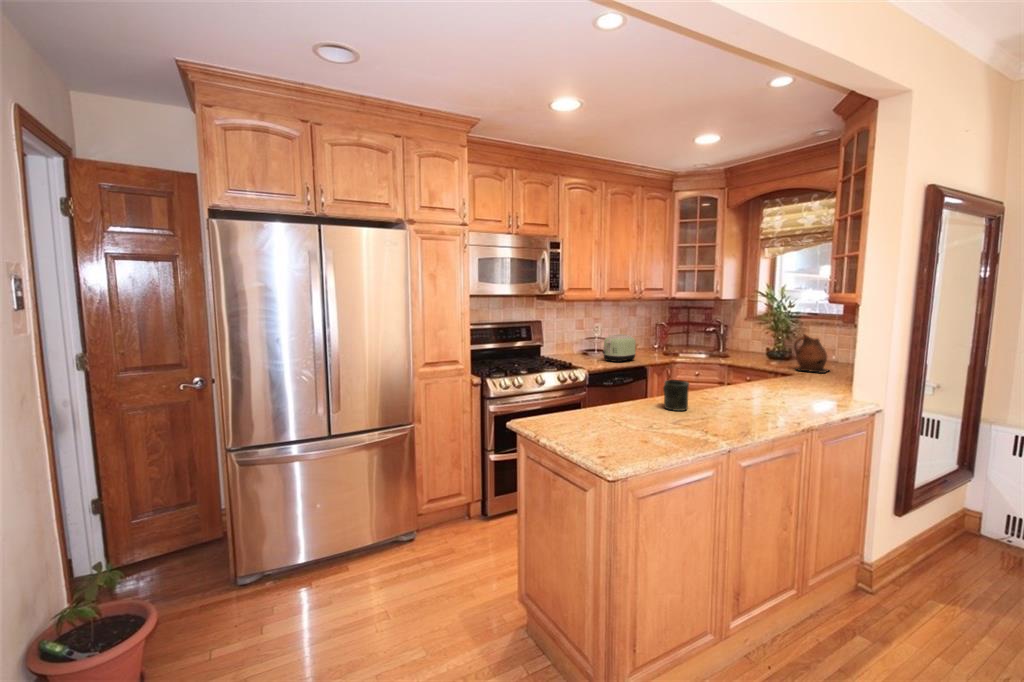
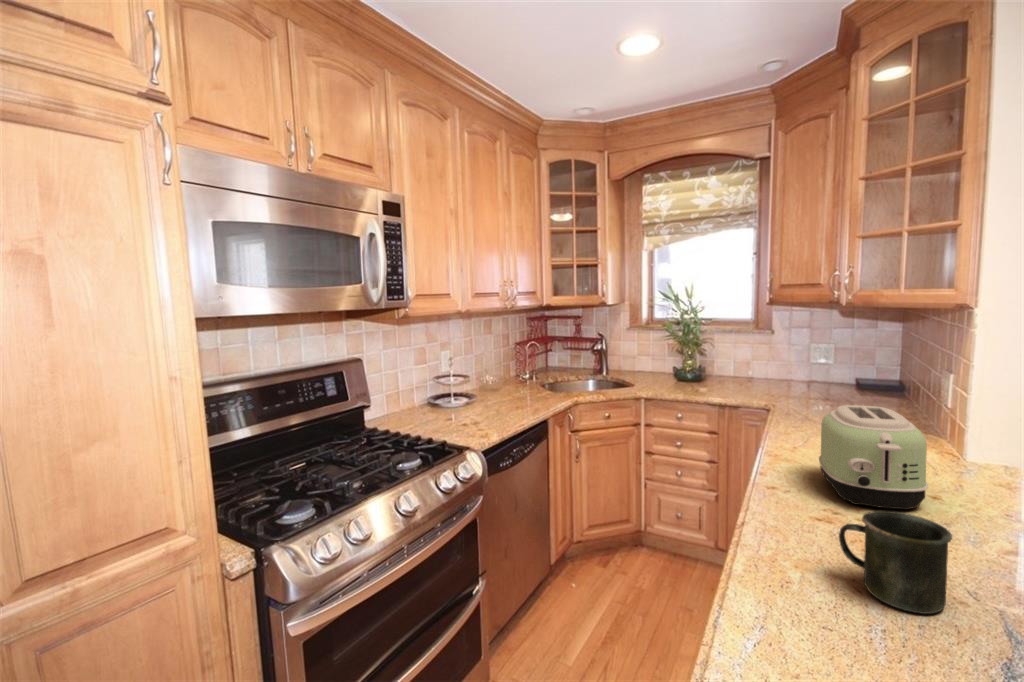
toaster: present [602,334,636,362] -> present [819,405,928,510]
ceramic pitcher: present [794,334,828,373] -> none [749,347,801,403]

